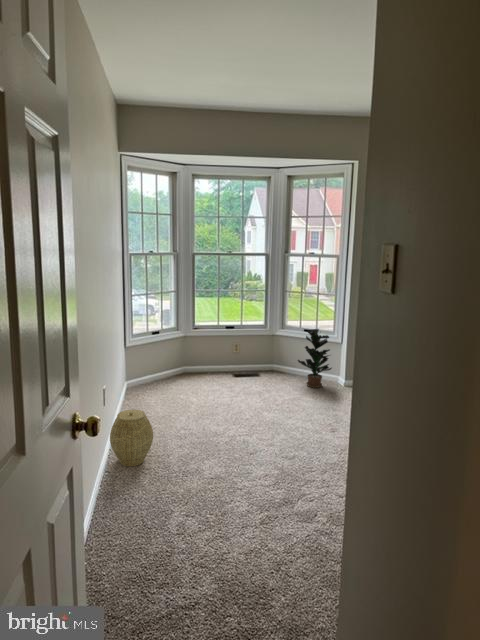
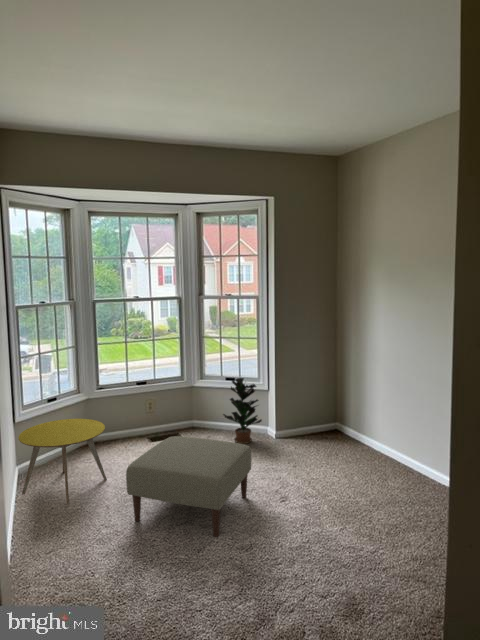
side table: none [126,348,192,412] -> present [19,419,107,504]
ottoman: none [201,369,310,450] -> present [126,436,251,537]
woven basket: present [110,410,153,466] -> none [12,516,73,597]

